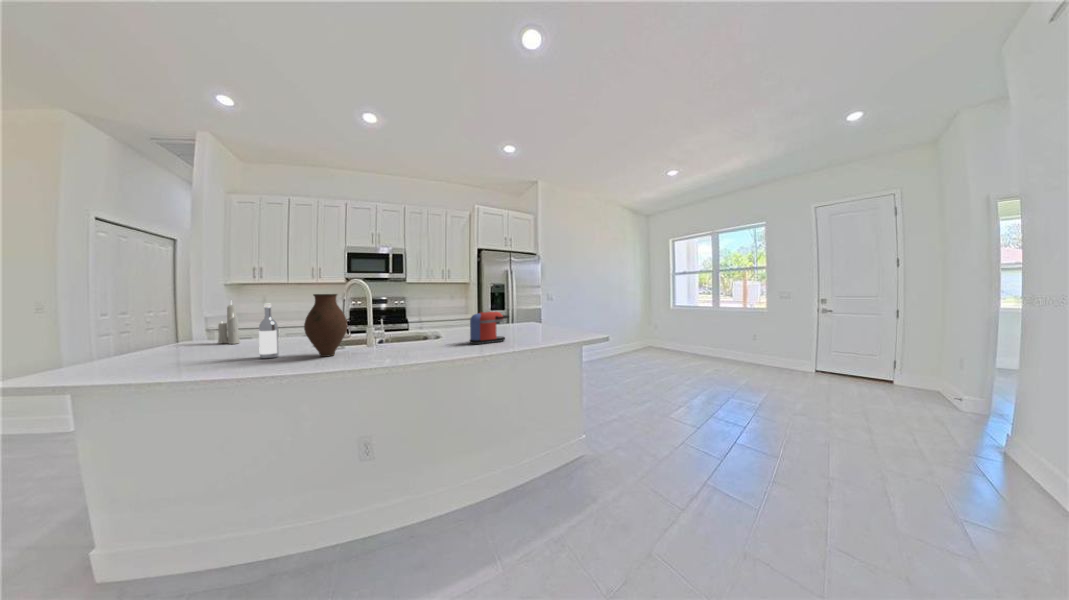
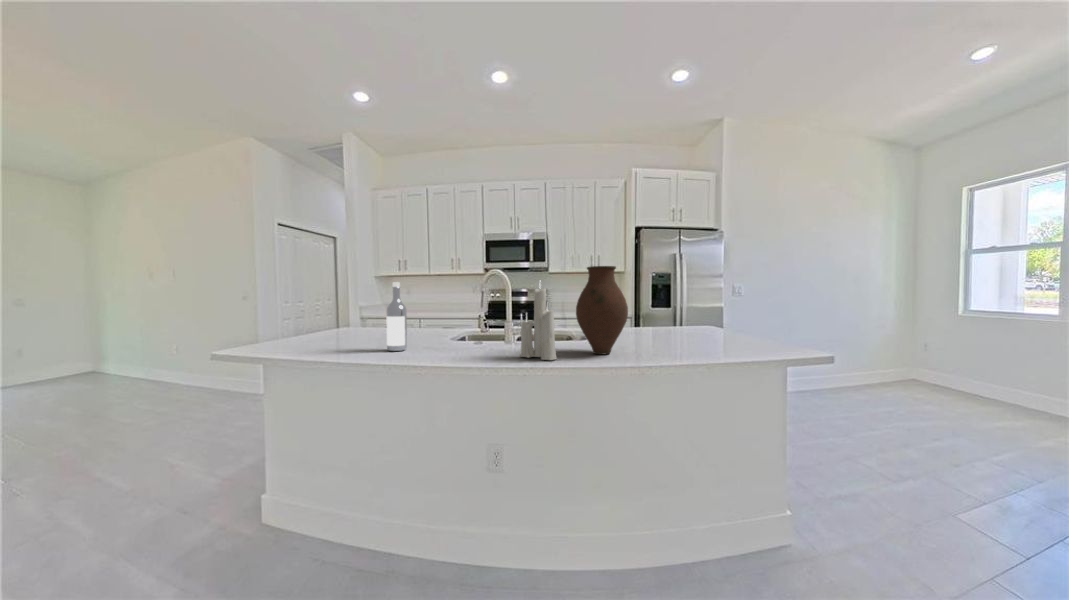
vase: present [304,294,347,357] -> present [576,266,628,354]
candle: present [218,305,240,344] -> present [520,288,556,360]
coffee maker: present [469,312,509,344] -> none [650,300,714,350]

